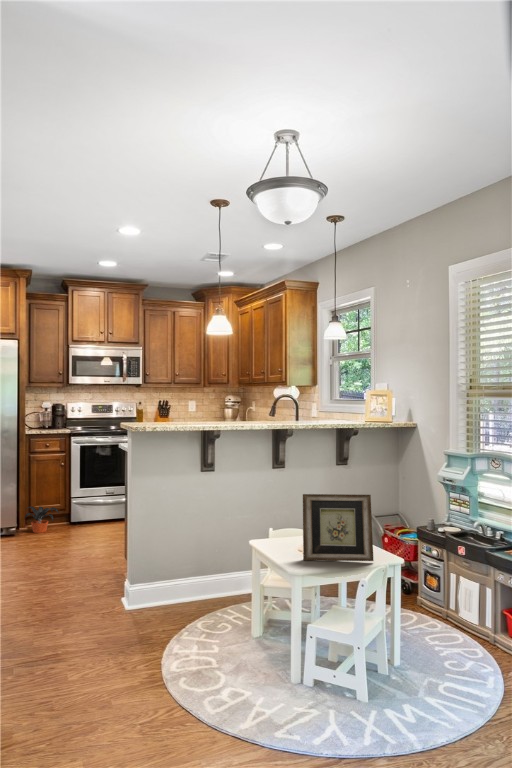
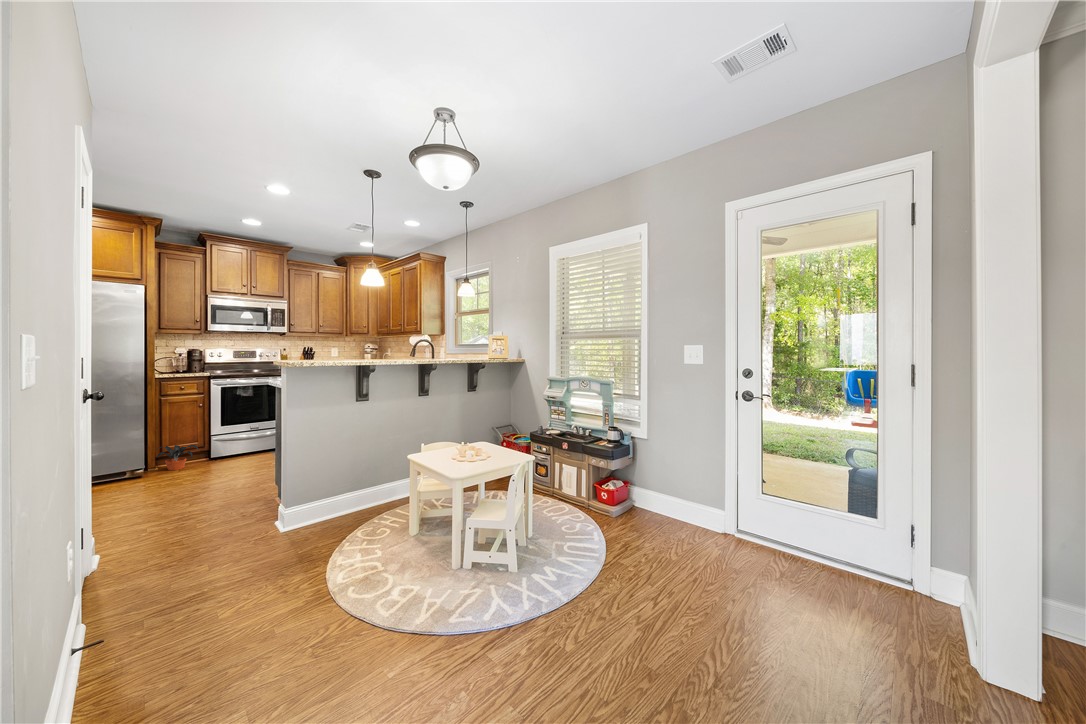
picture frame: present [303,494,374,561] -> none [459,410,517,466]

